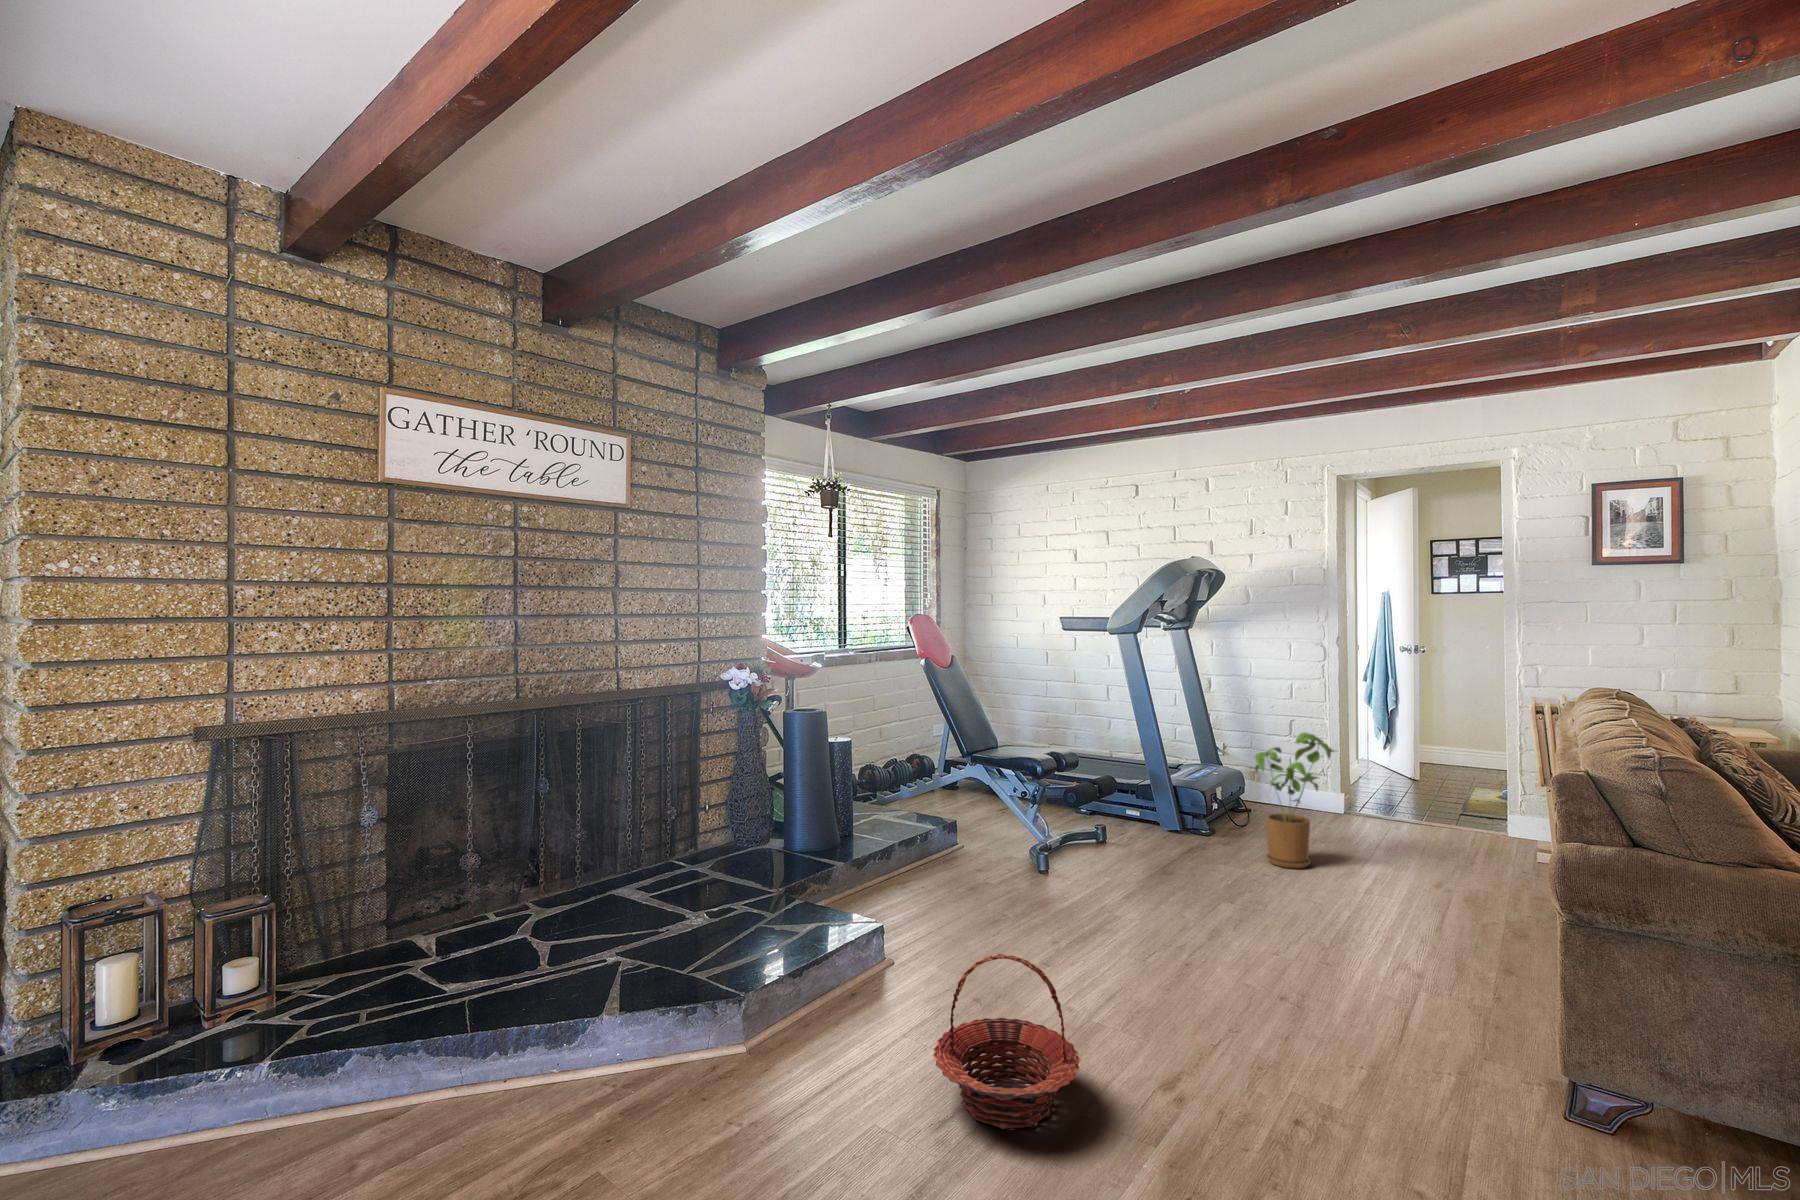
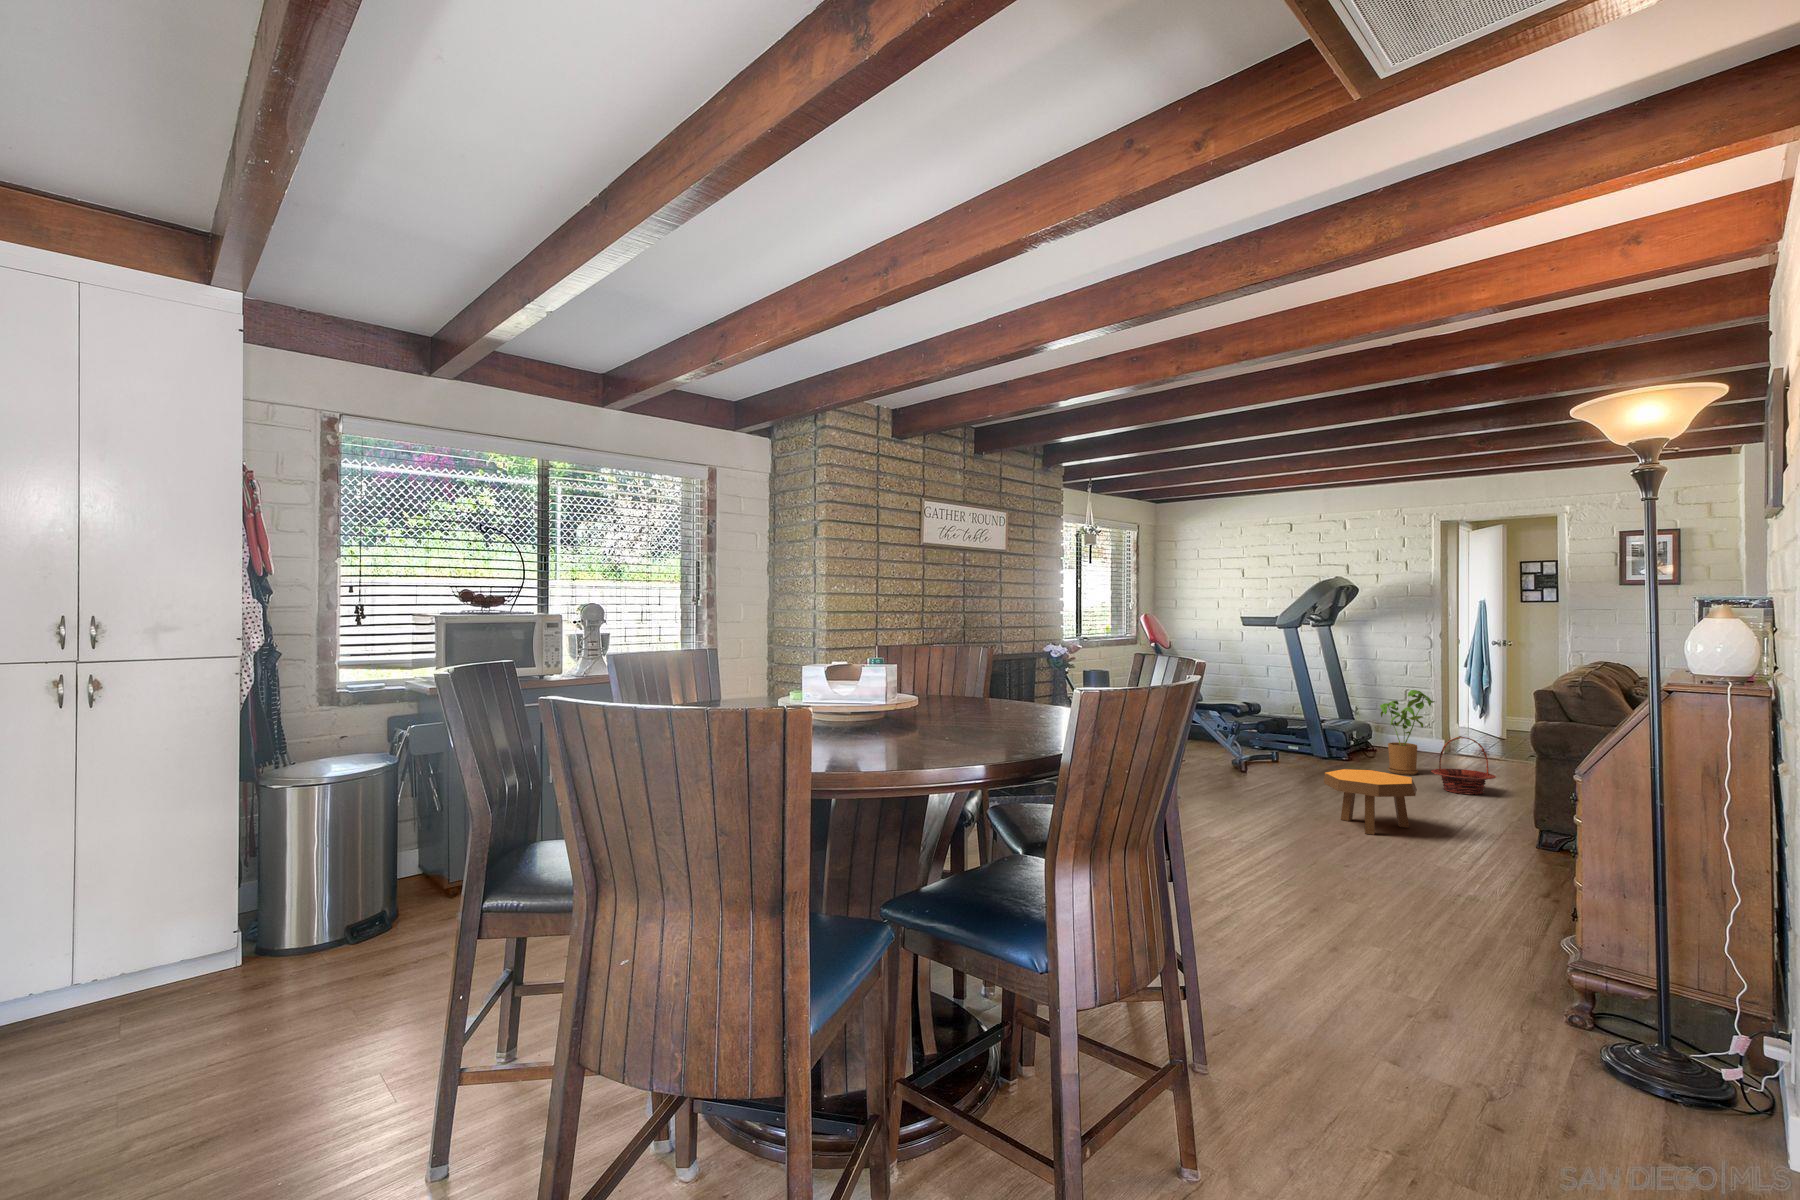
footstool: none [1145,922,1322,1099] -> present [1324,769,1417,835]
basket: present [933,954,1081,1129] -> present [1431,737,1496,795]

